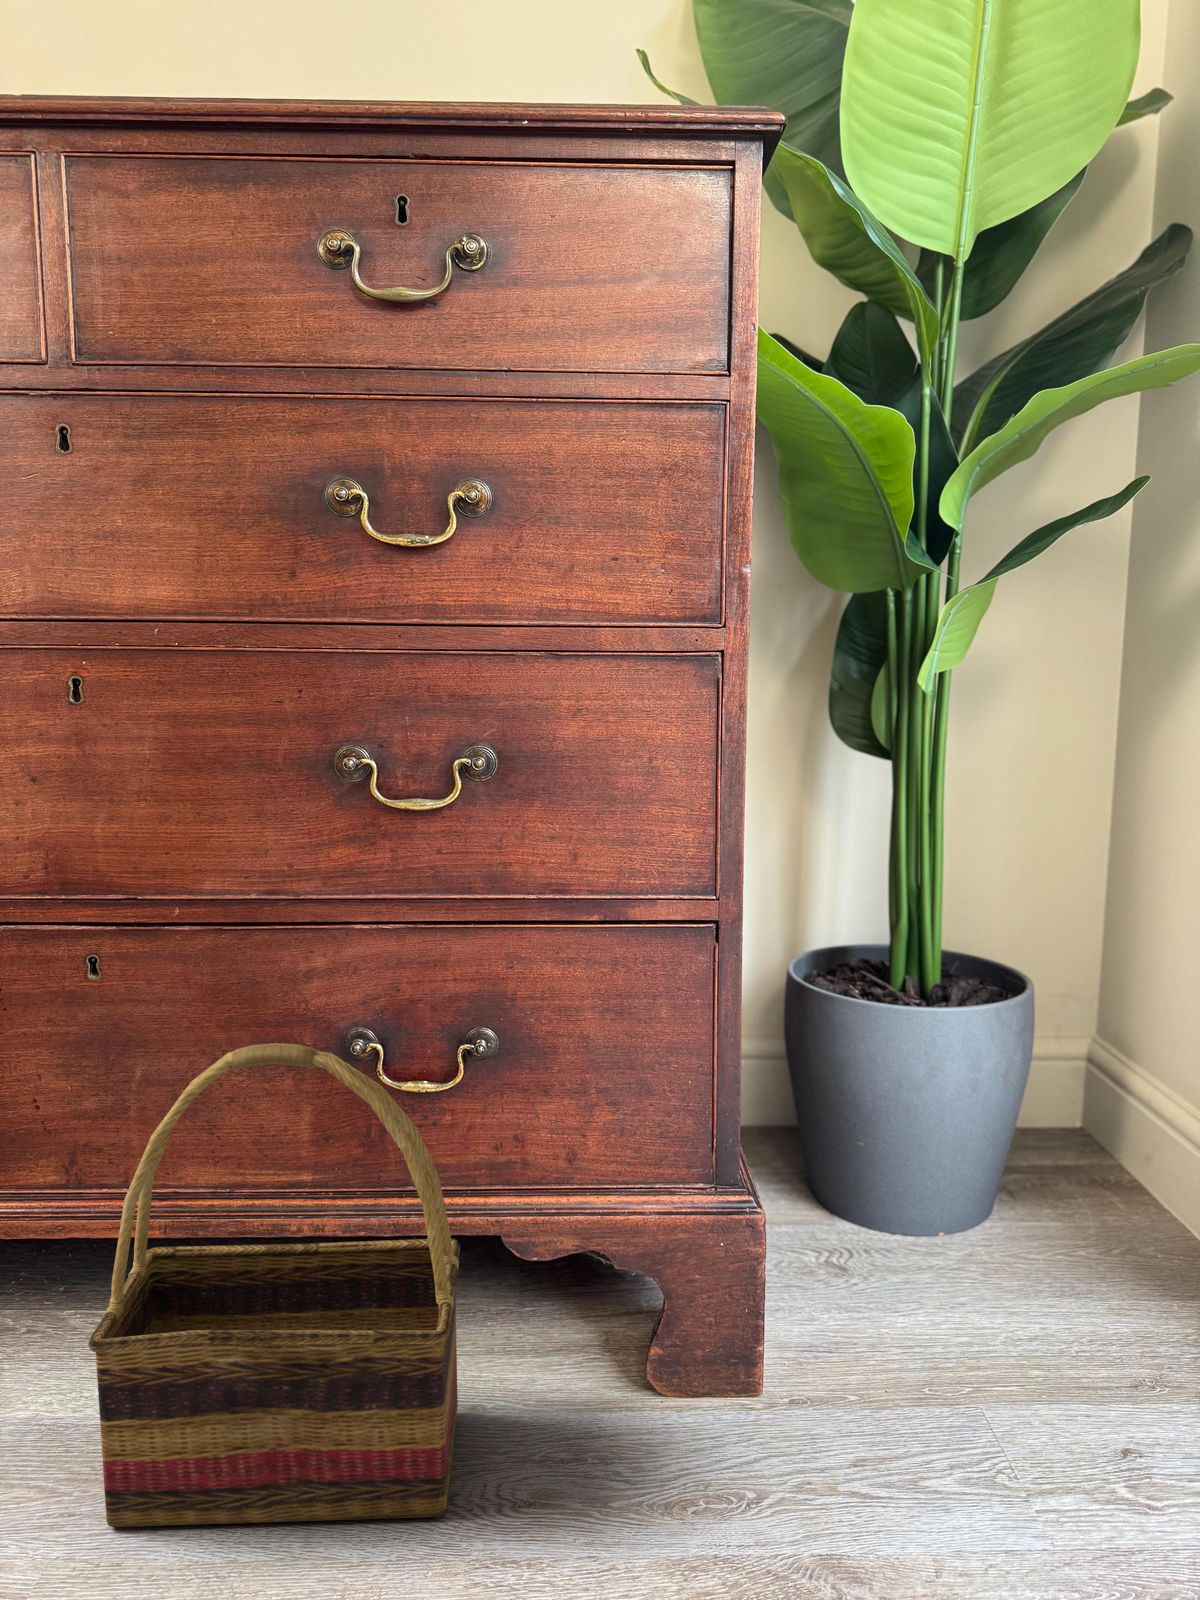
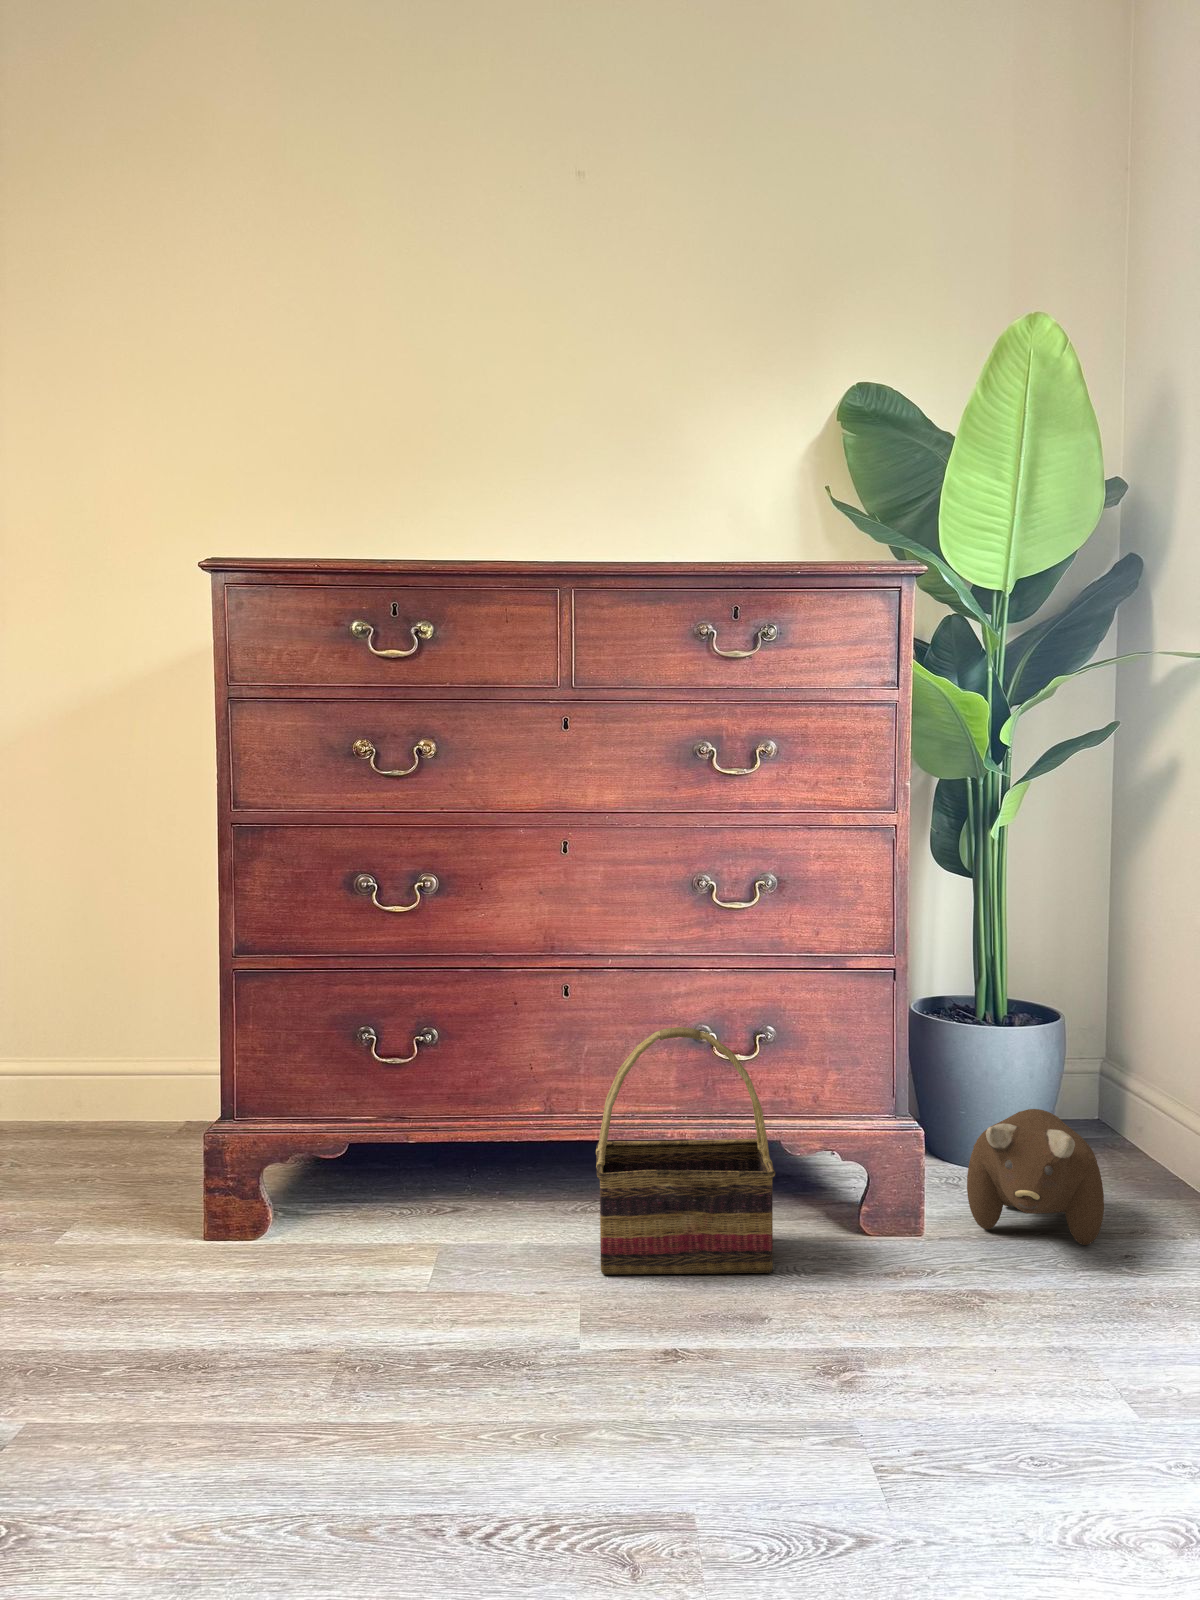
plush toy: none [842,1170,1087,1427] -> present [967,1109,1104,1245]

